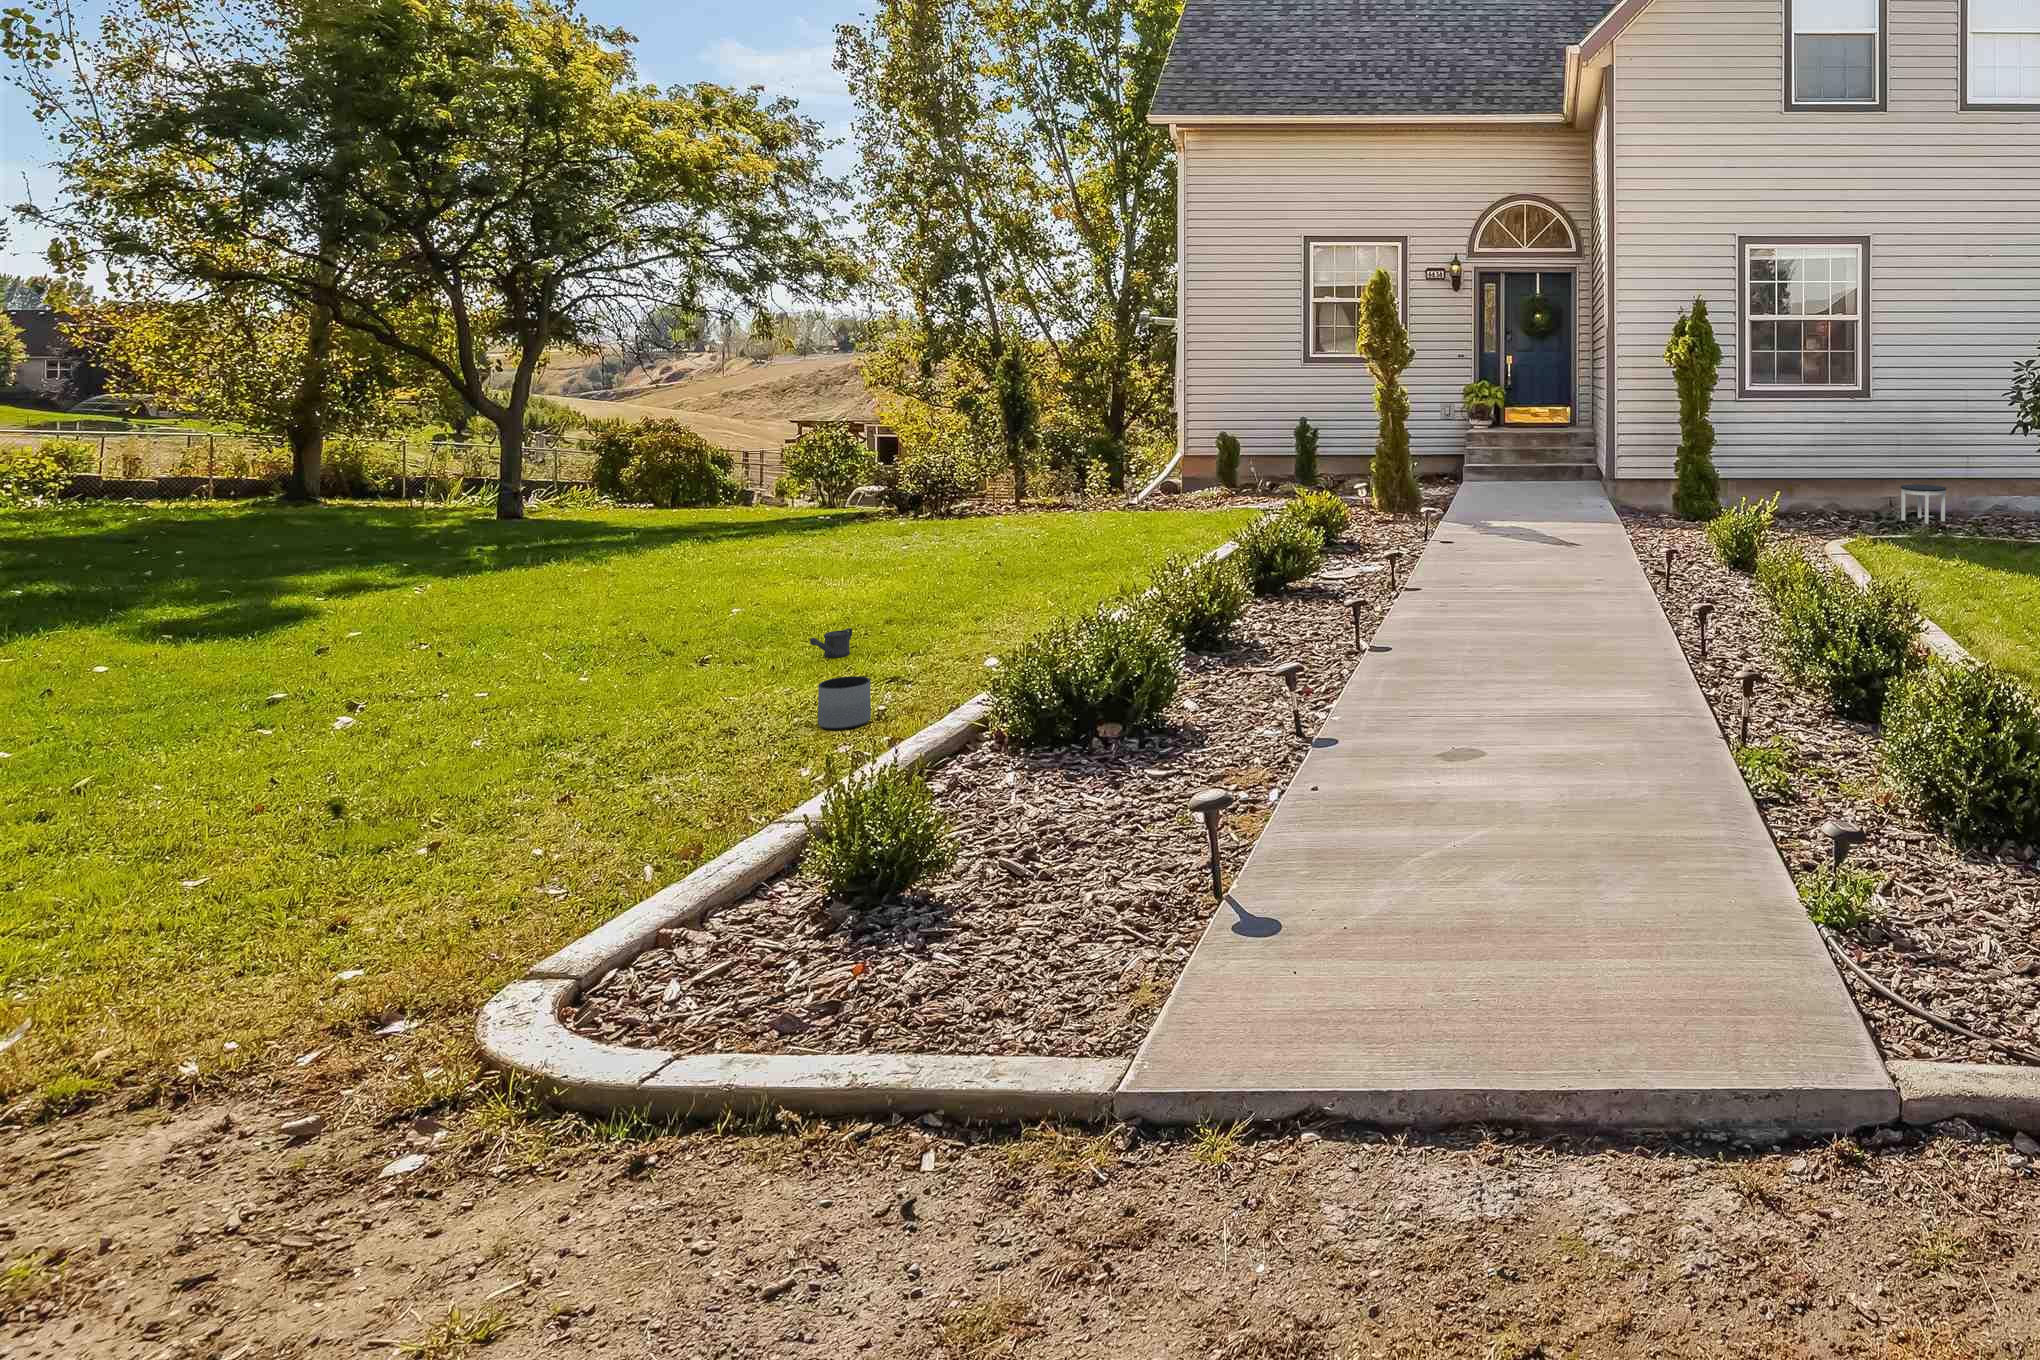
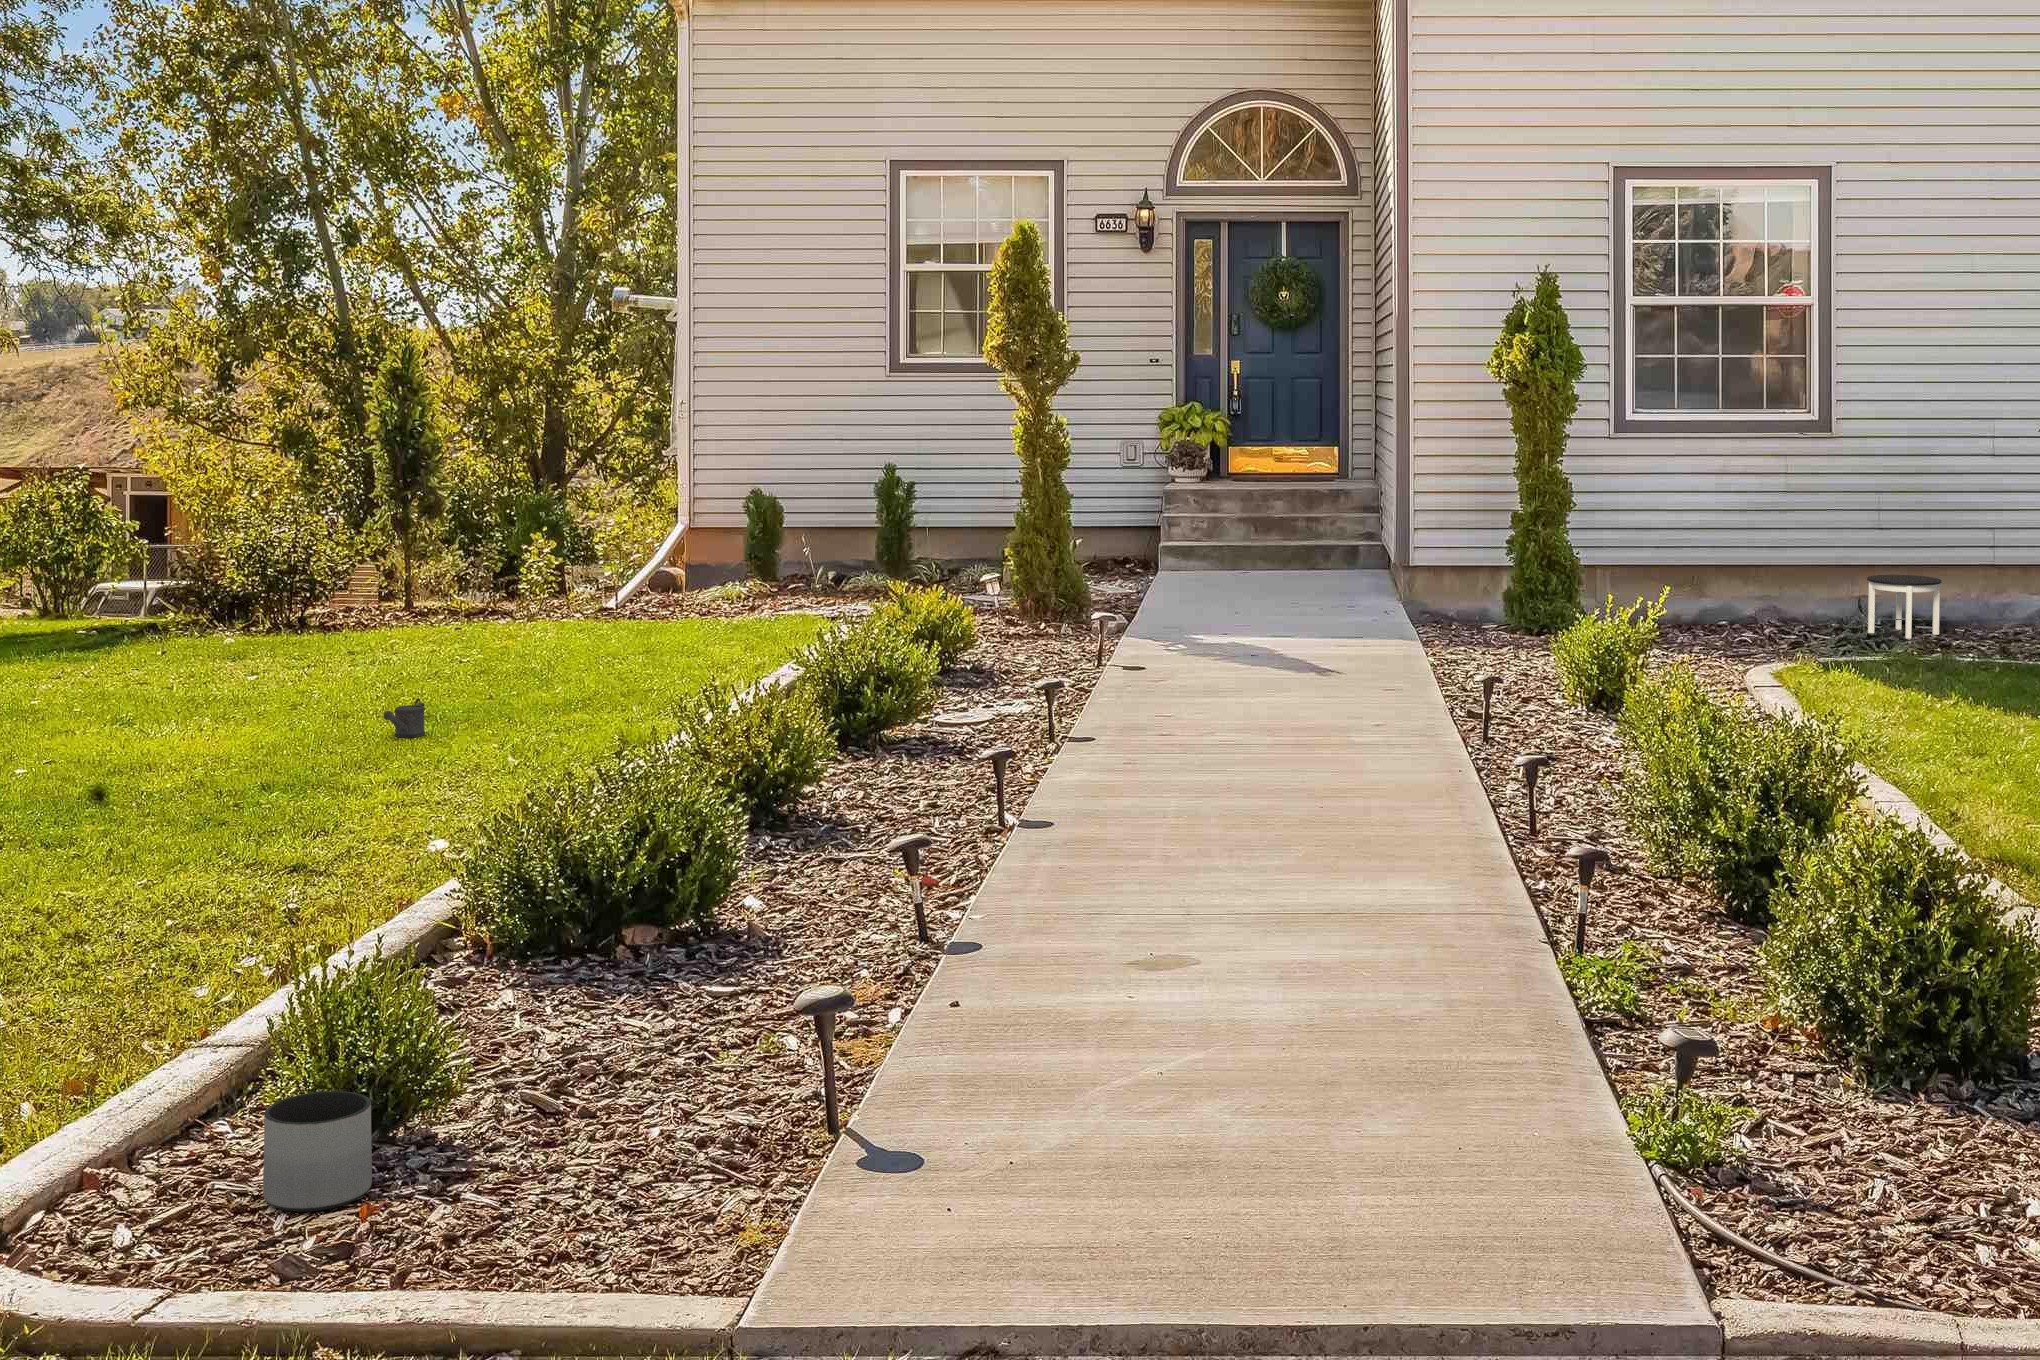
watering can: present [810,628,852,658] -> present [384,703,425,738]
planter: present [818,676,871,730] -> present [263,1091,372,1212]

